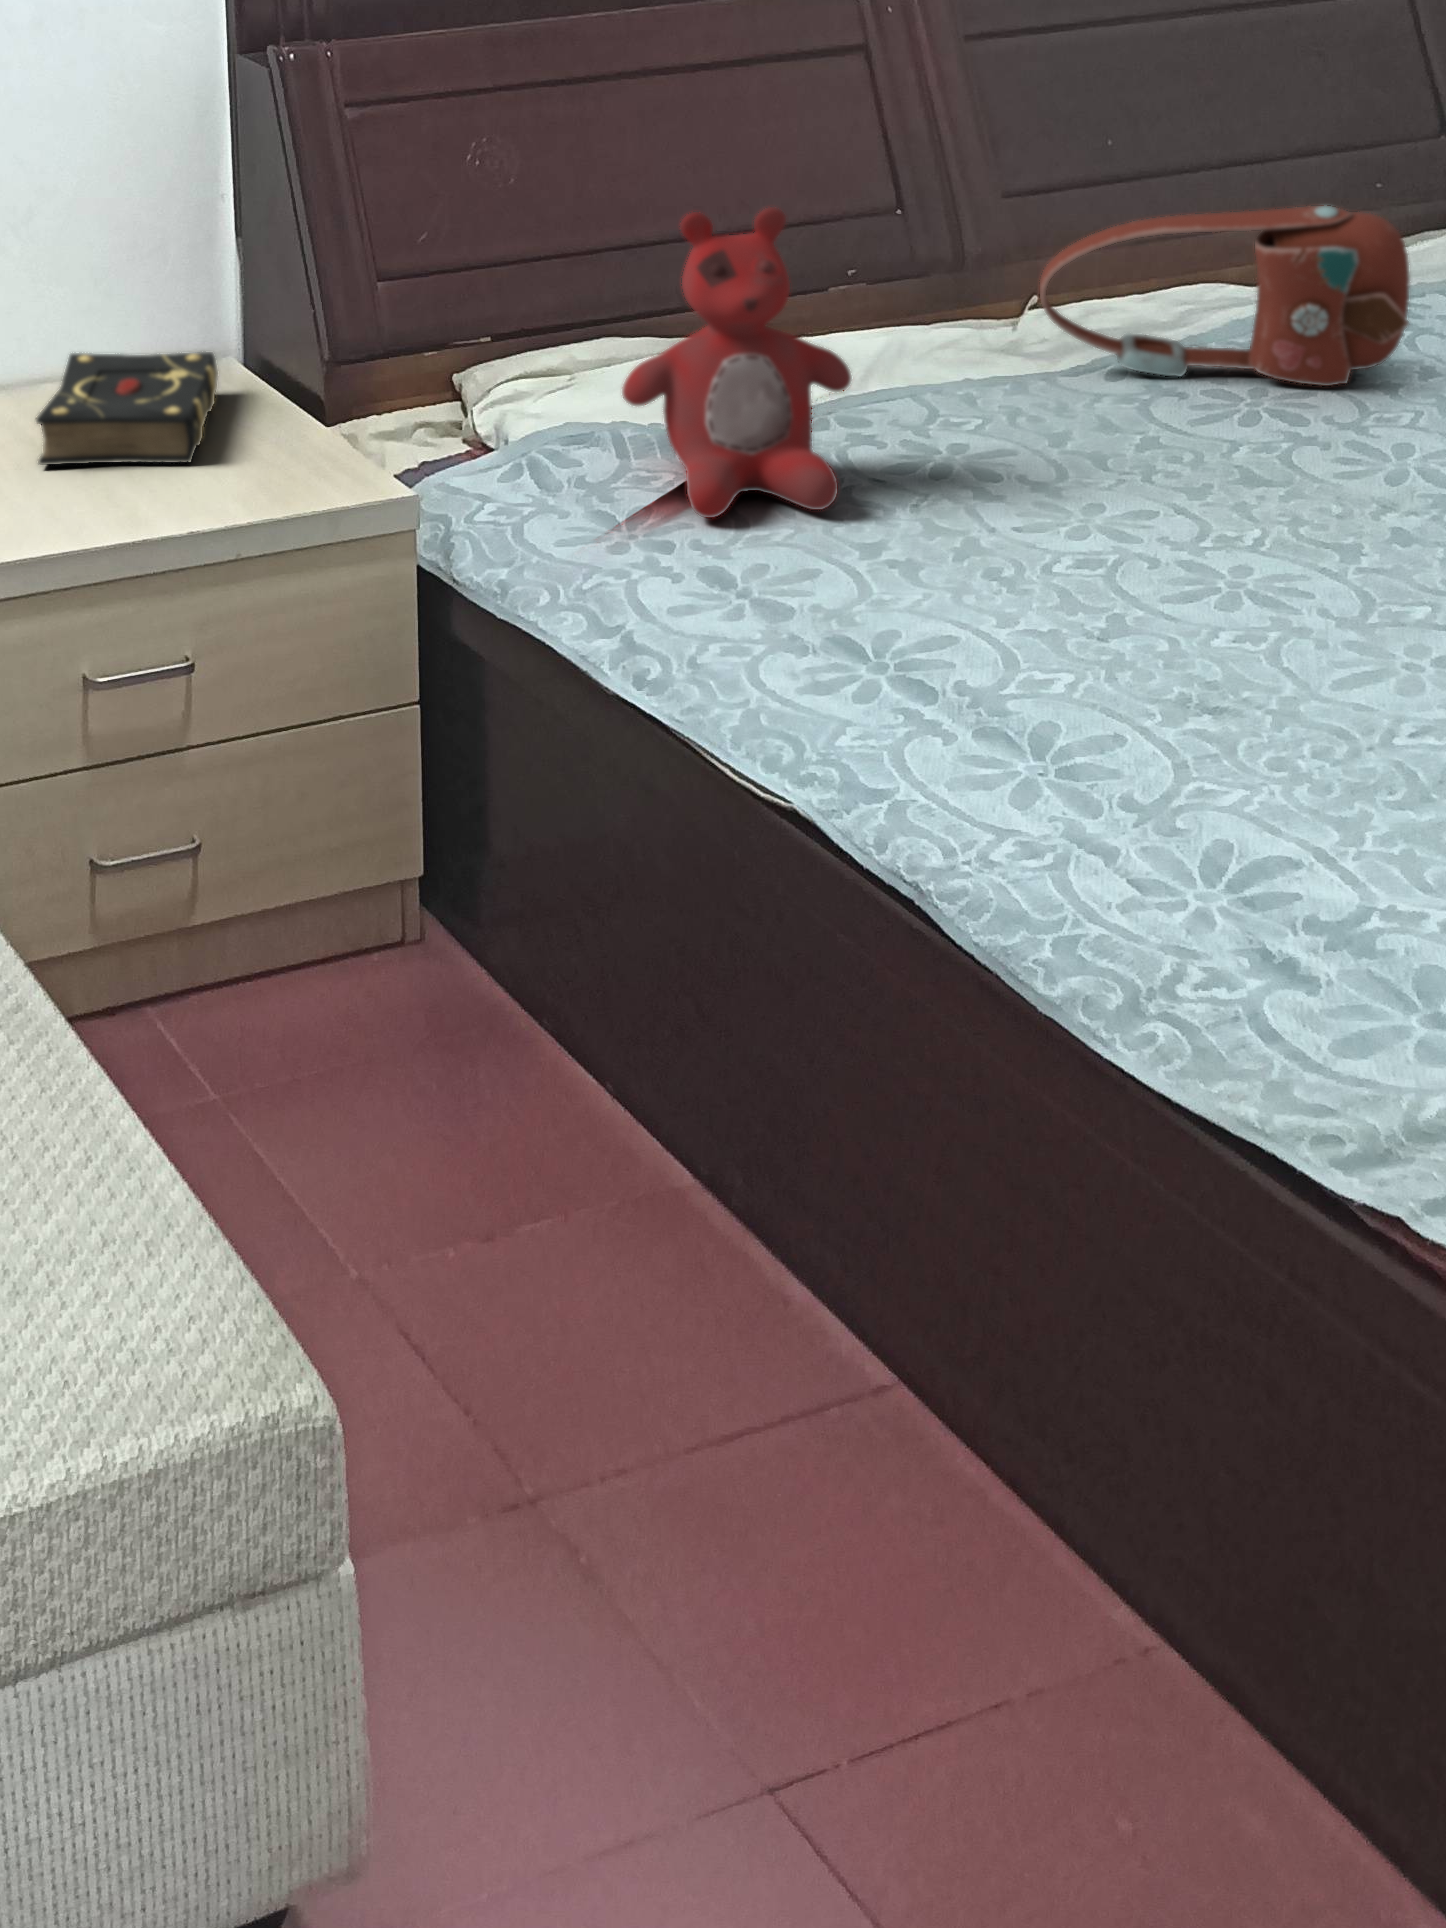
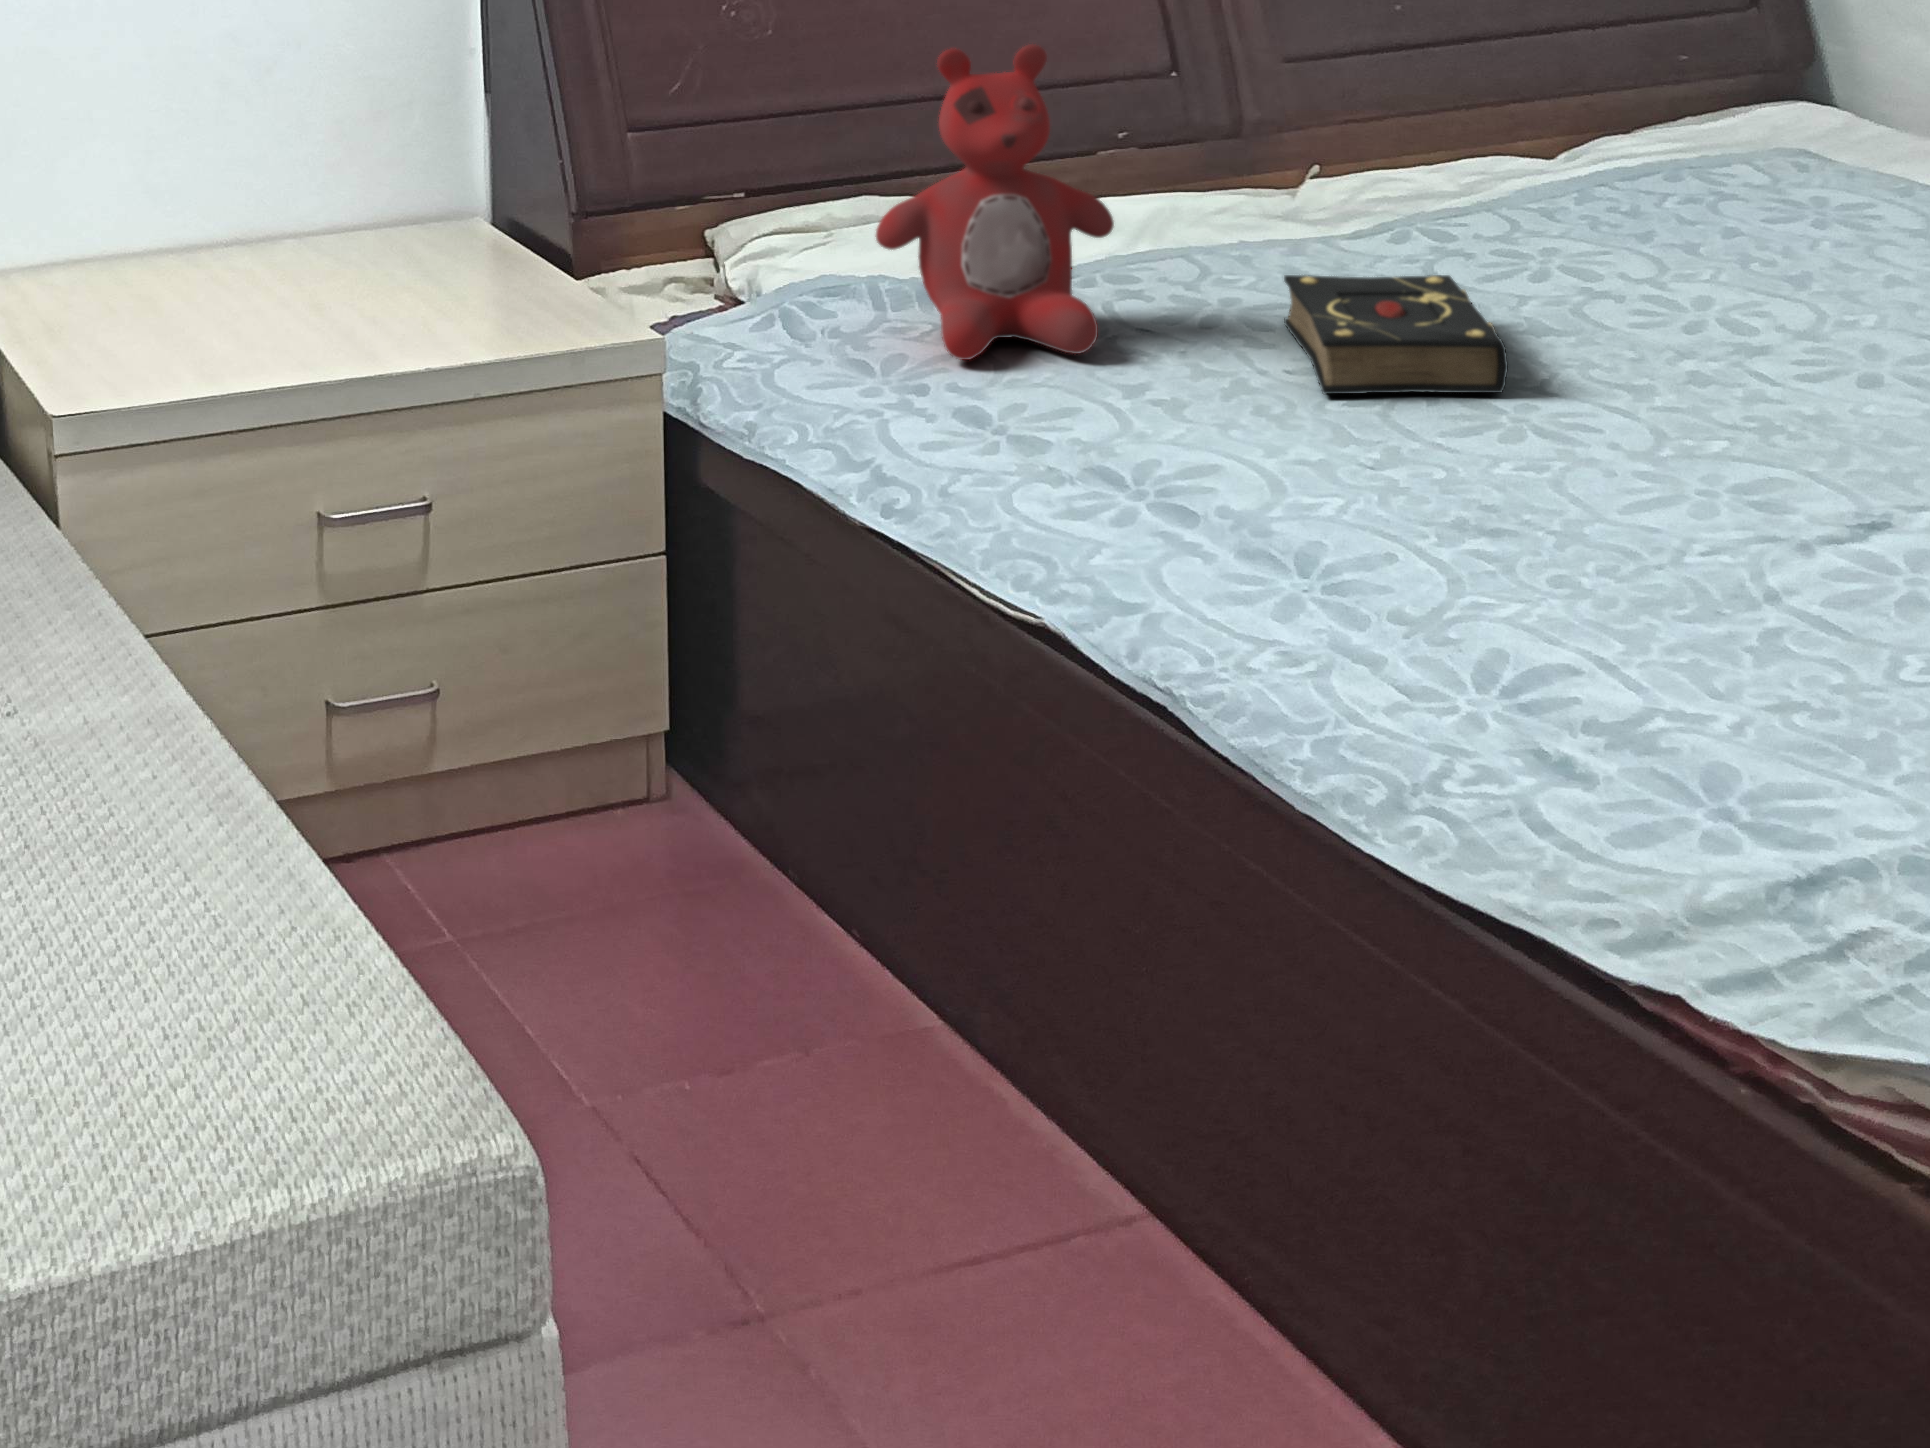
handbag: present [1040,206,1410,386] -> none [1311,64,1698,251]
book: present [36,352,218,465] -> present [1284,275,1508,394]

